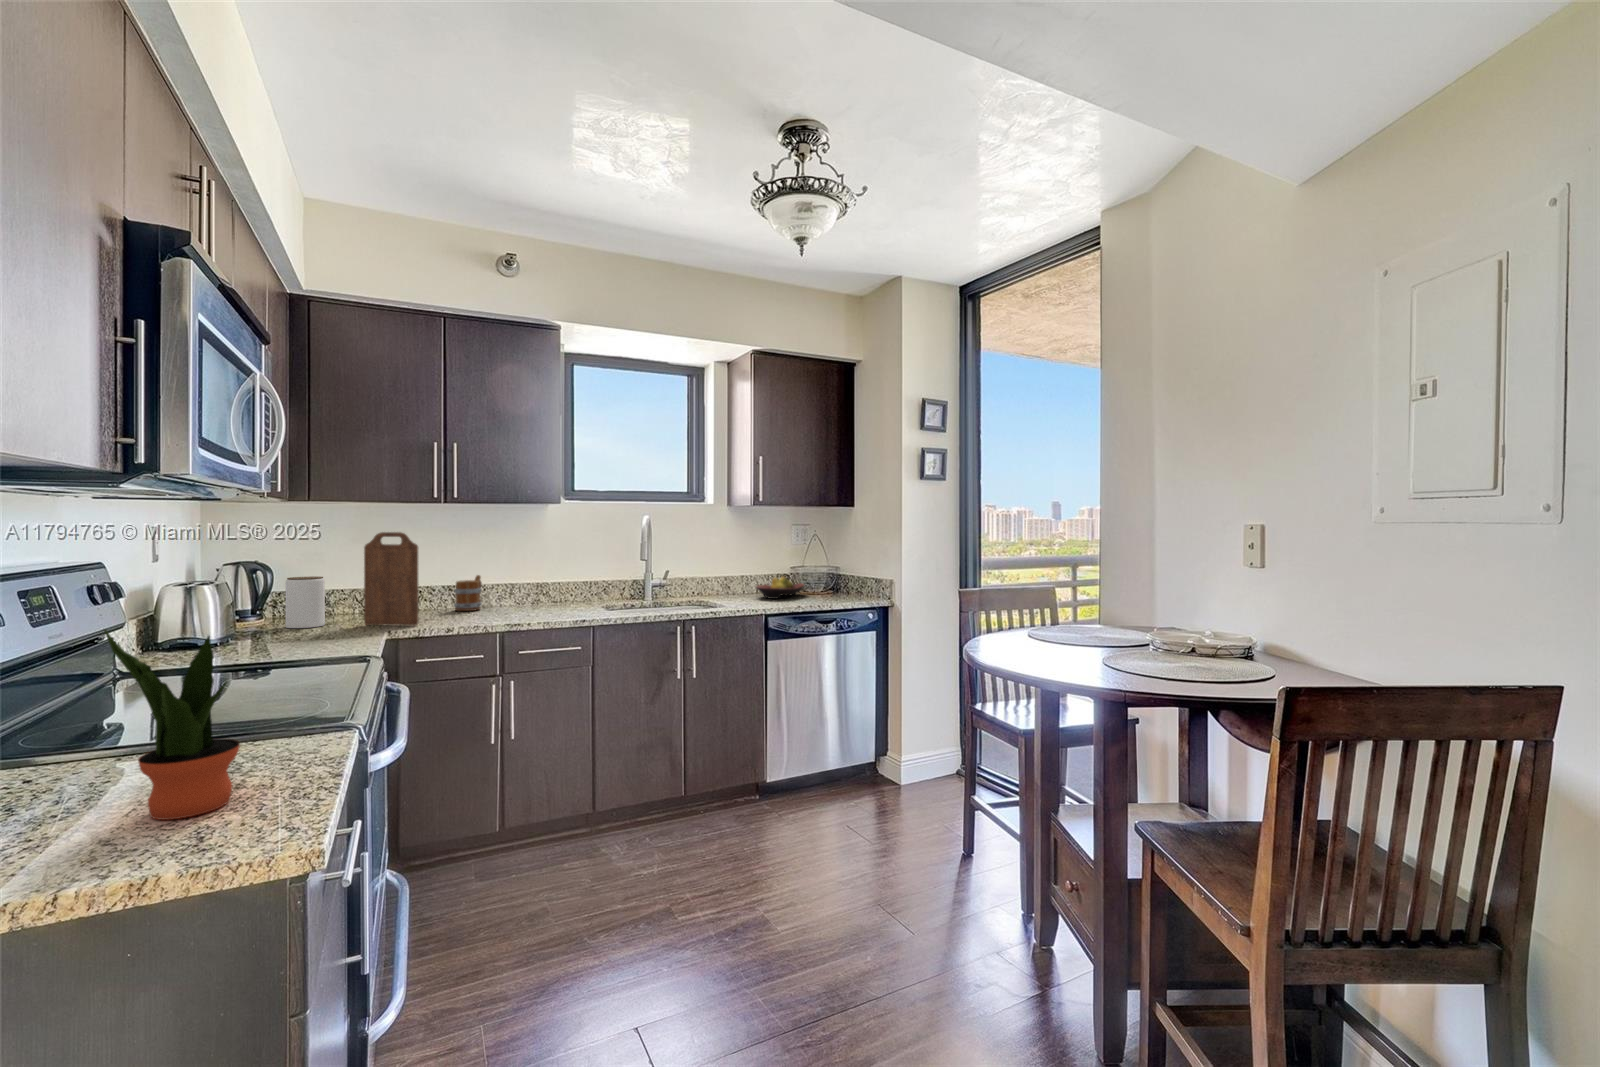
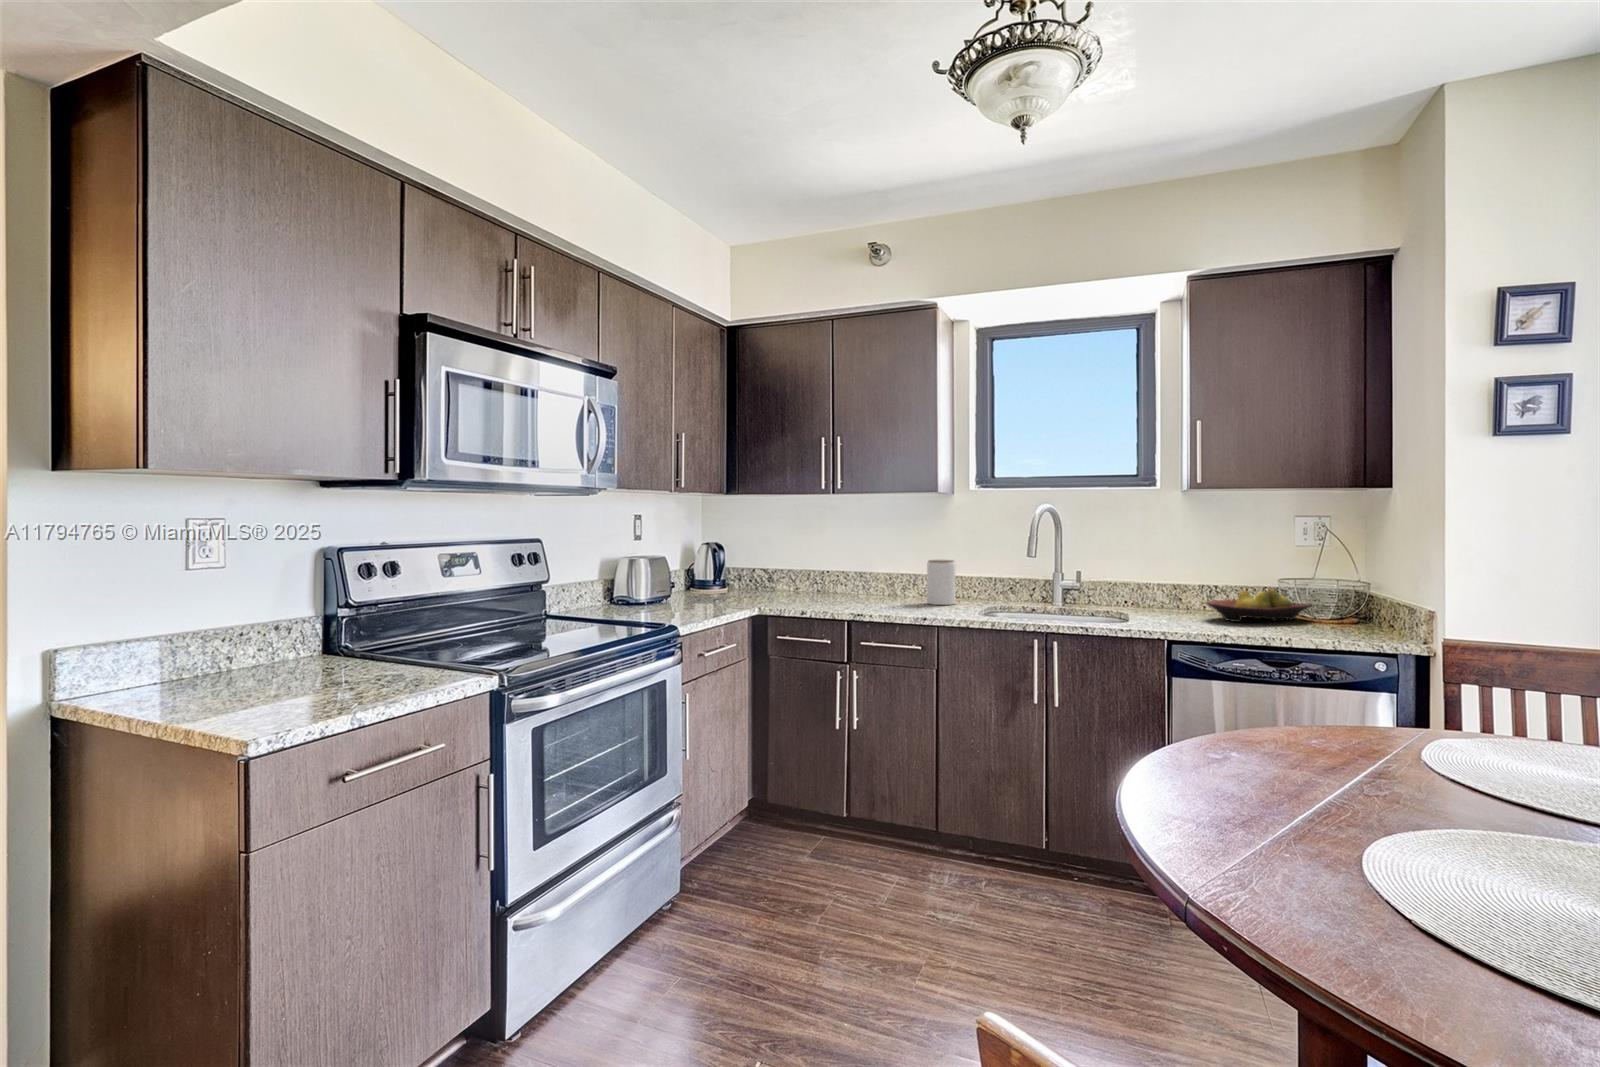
cutting board: present [364,532,418,626] -> none [763,521,790,606]
mug: present [454,575,482,611] -> none [858,563,890,598]
jar: present [286,576,325,628] -> present [927,560,956,605]
potted plant: present [104,630,240,820] -> none [340,578,393,686]

